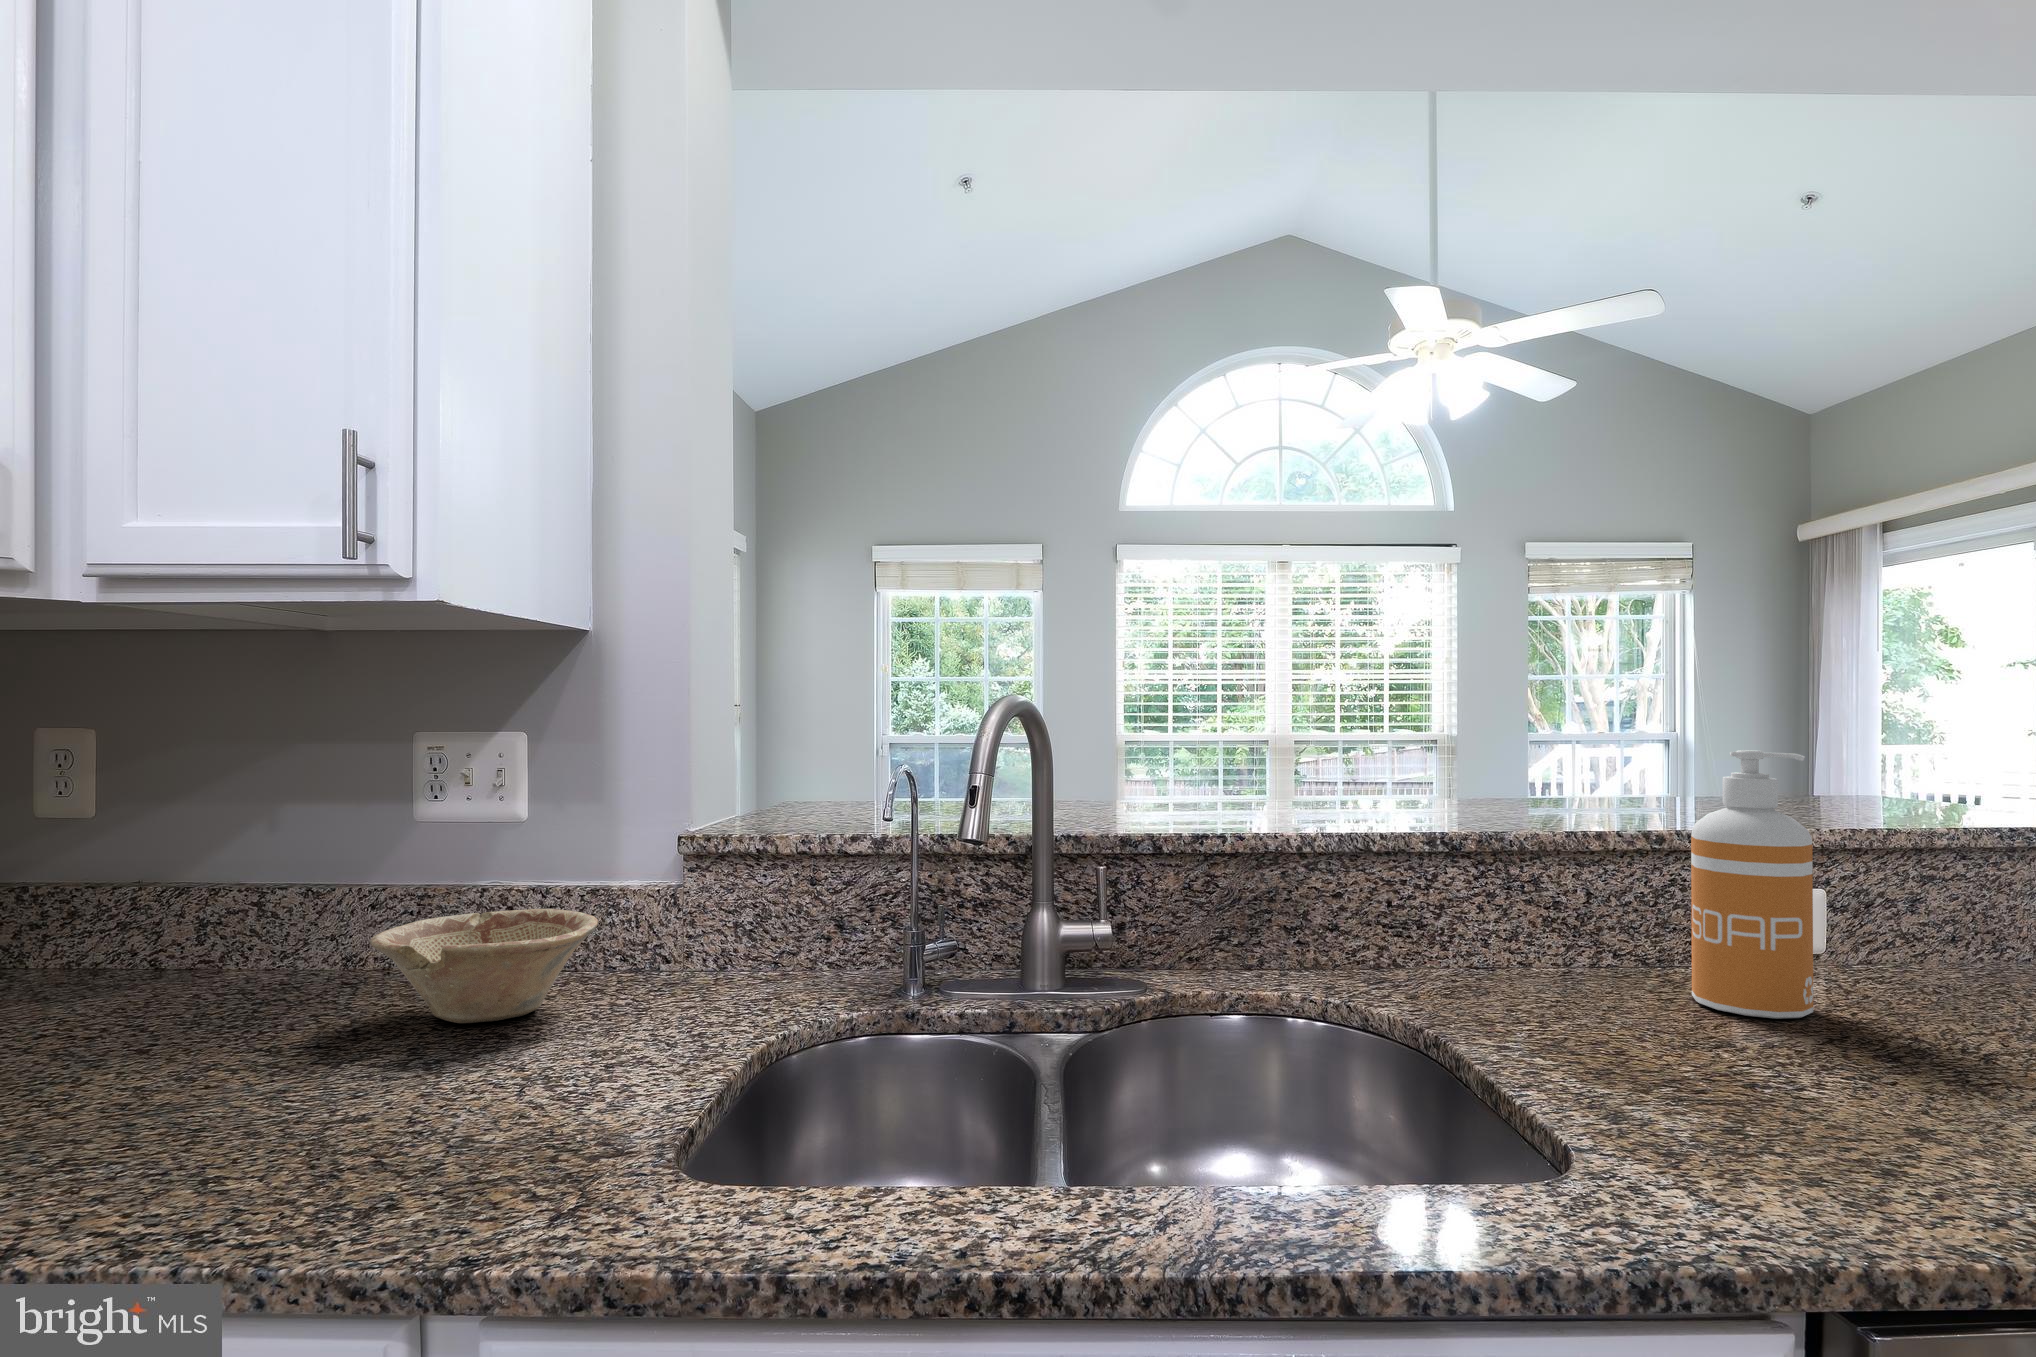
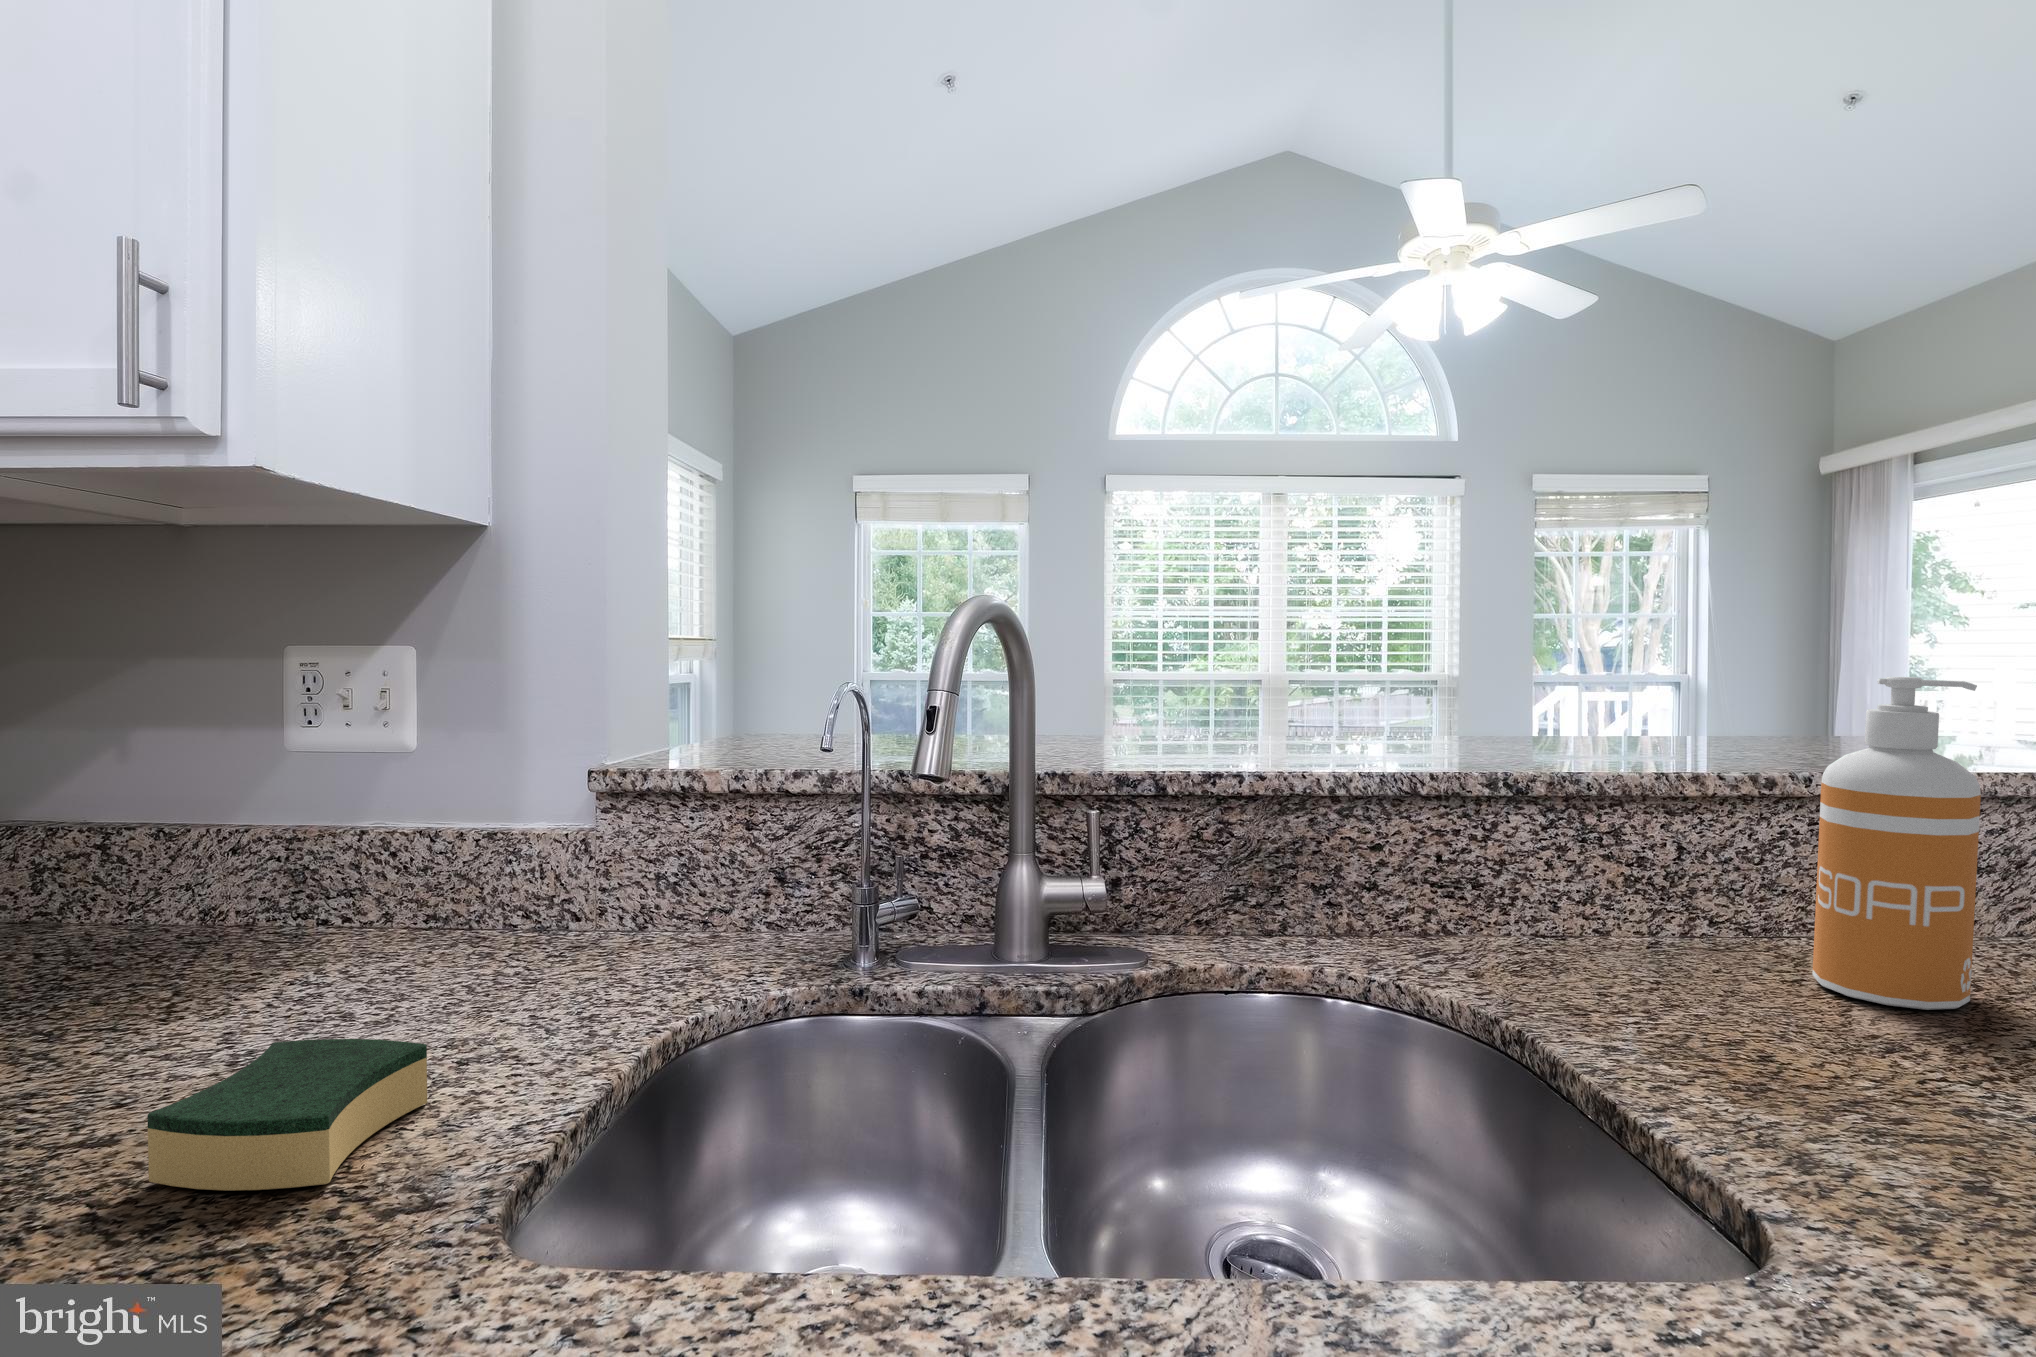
dish: present [370,909,598,1023] -> none [187,858,479,1000]
sponge: none [402,1042,593,1148] -> present [147,1039,427,1191]

